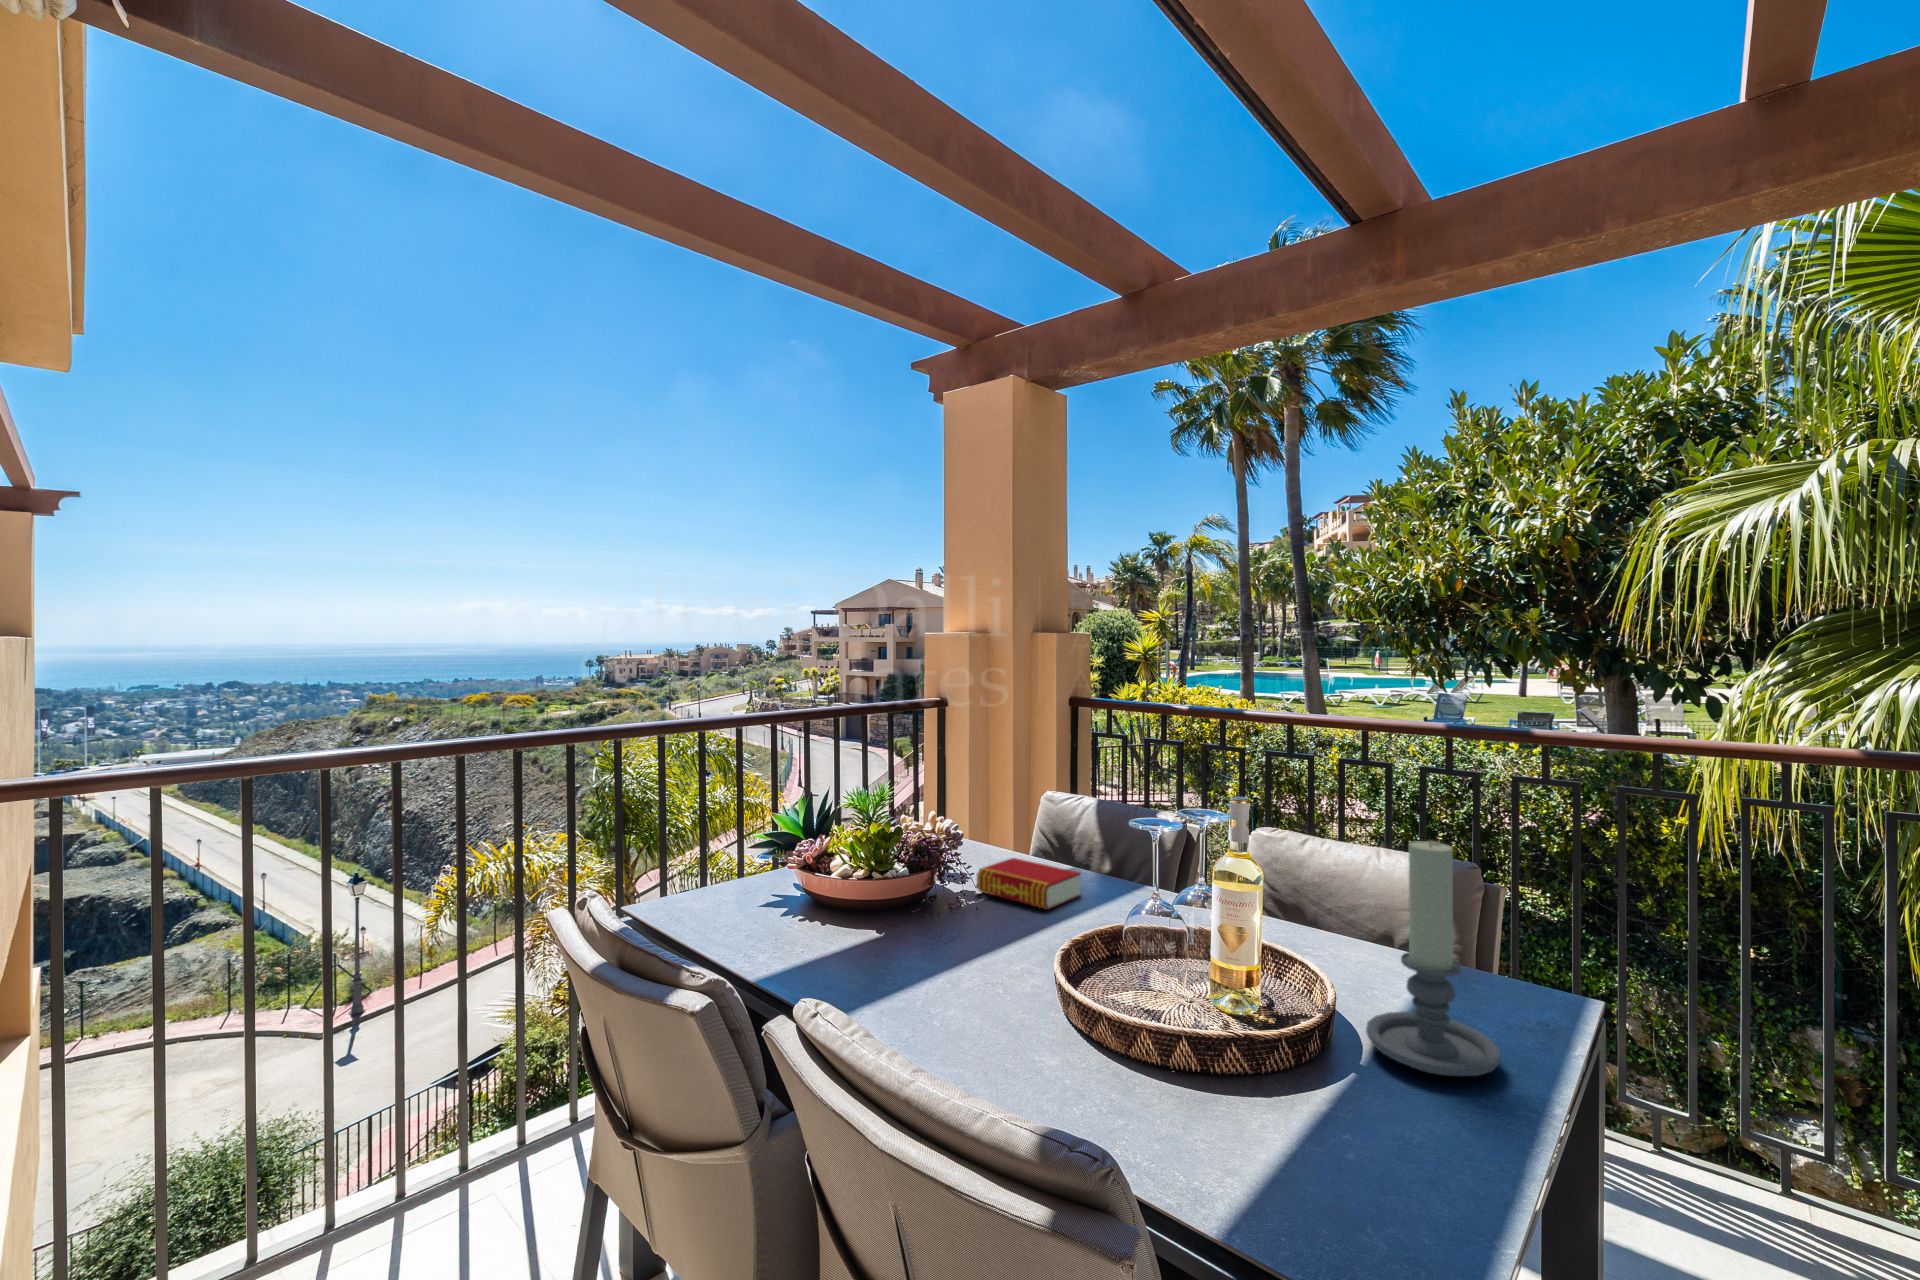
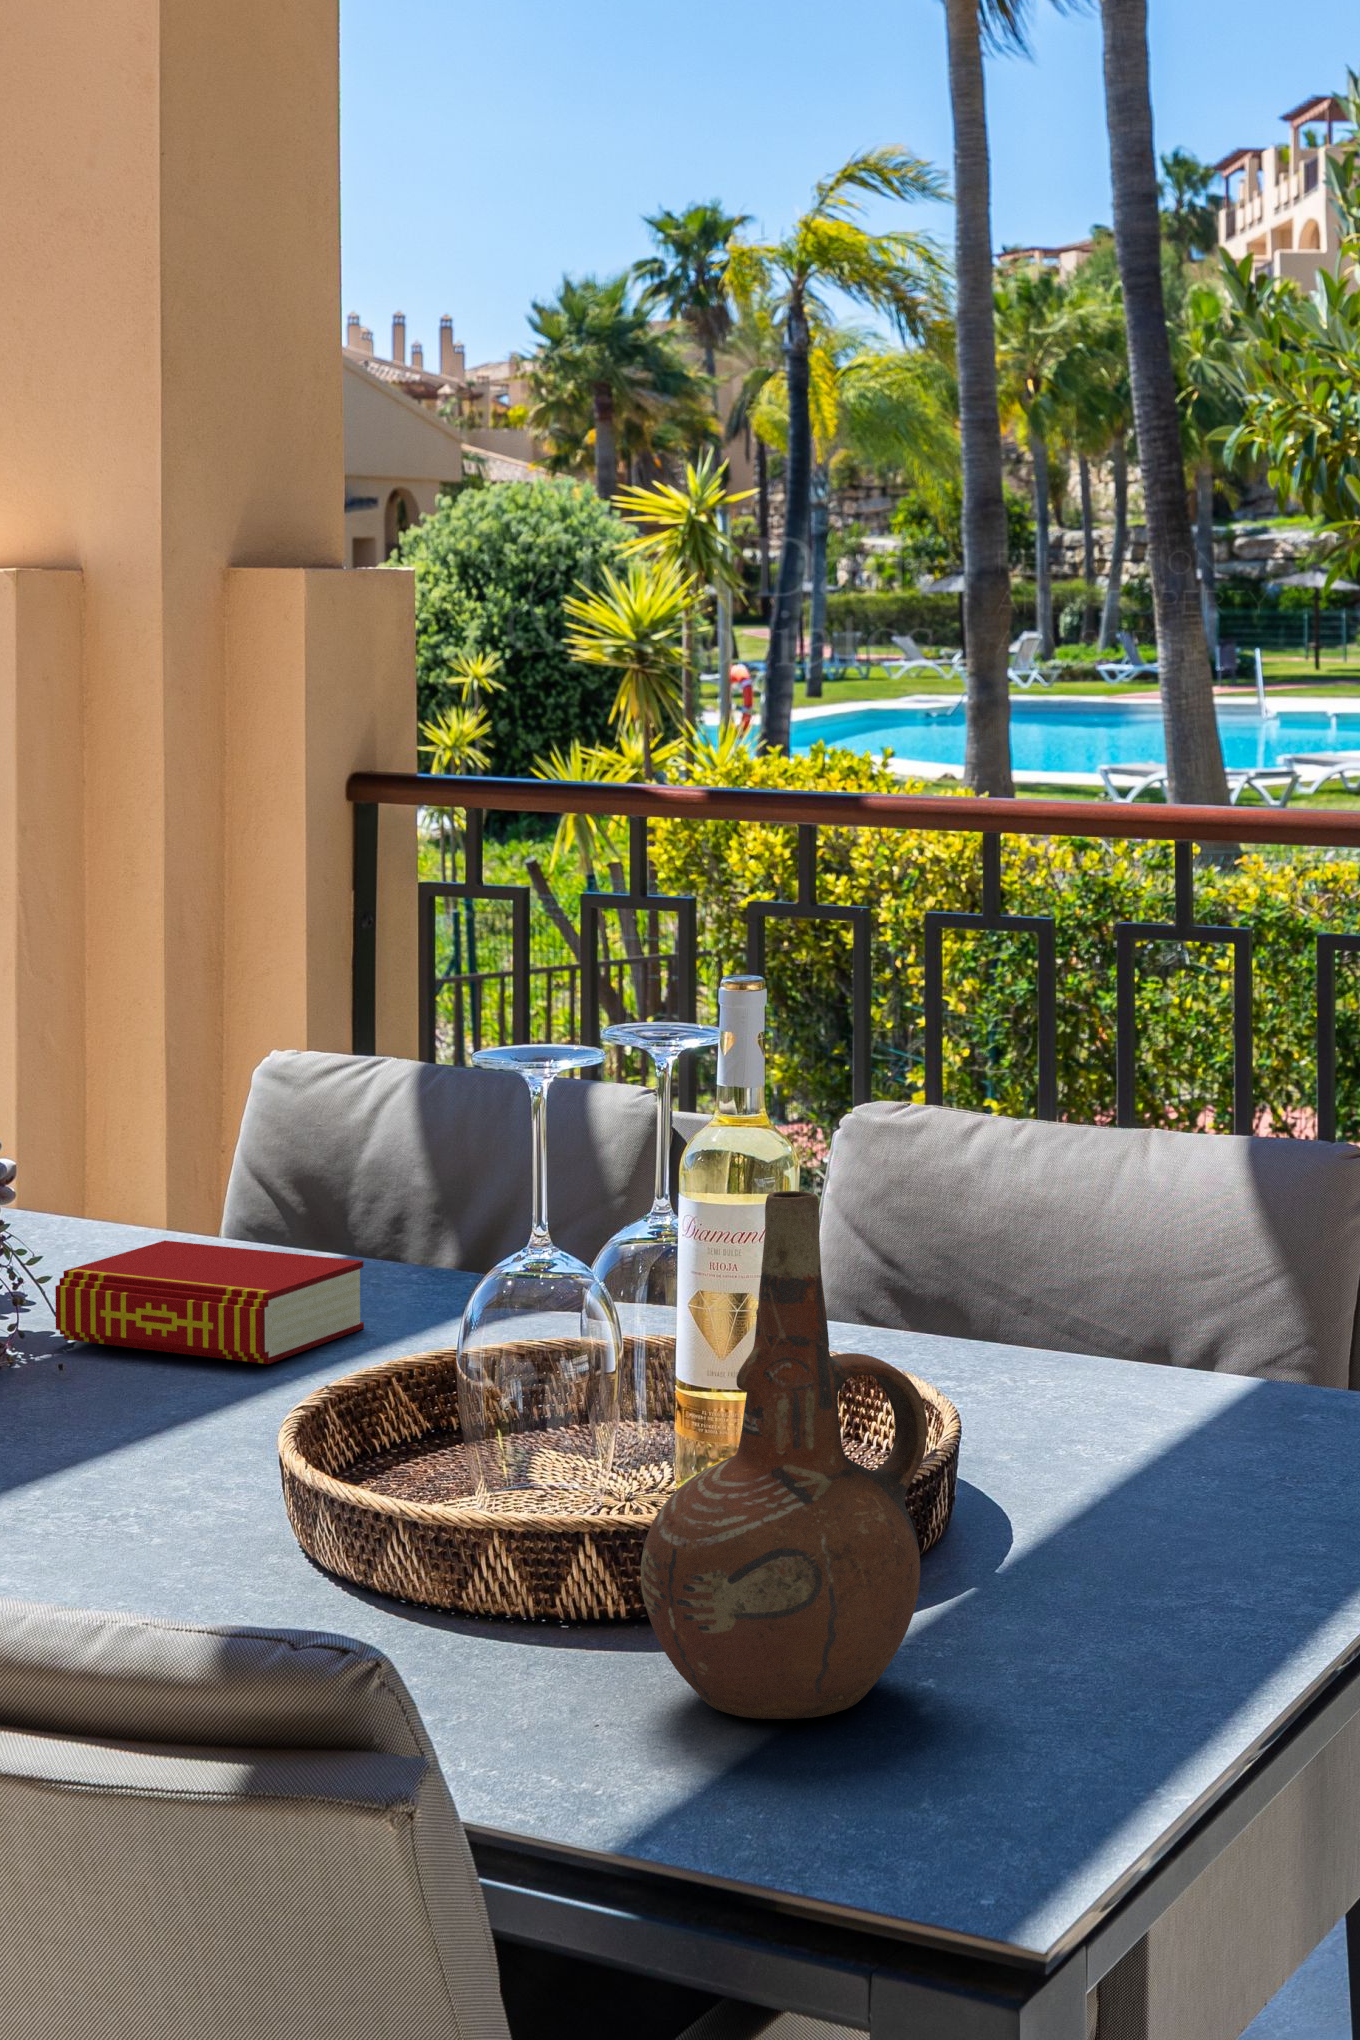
candle holder: present [1366,841,1500,1076] -> none [1013,1053,1278,1568]
ceramic pitcher: none [1214,907,1351,1161] -> present [641,1191,927,1719]

